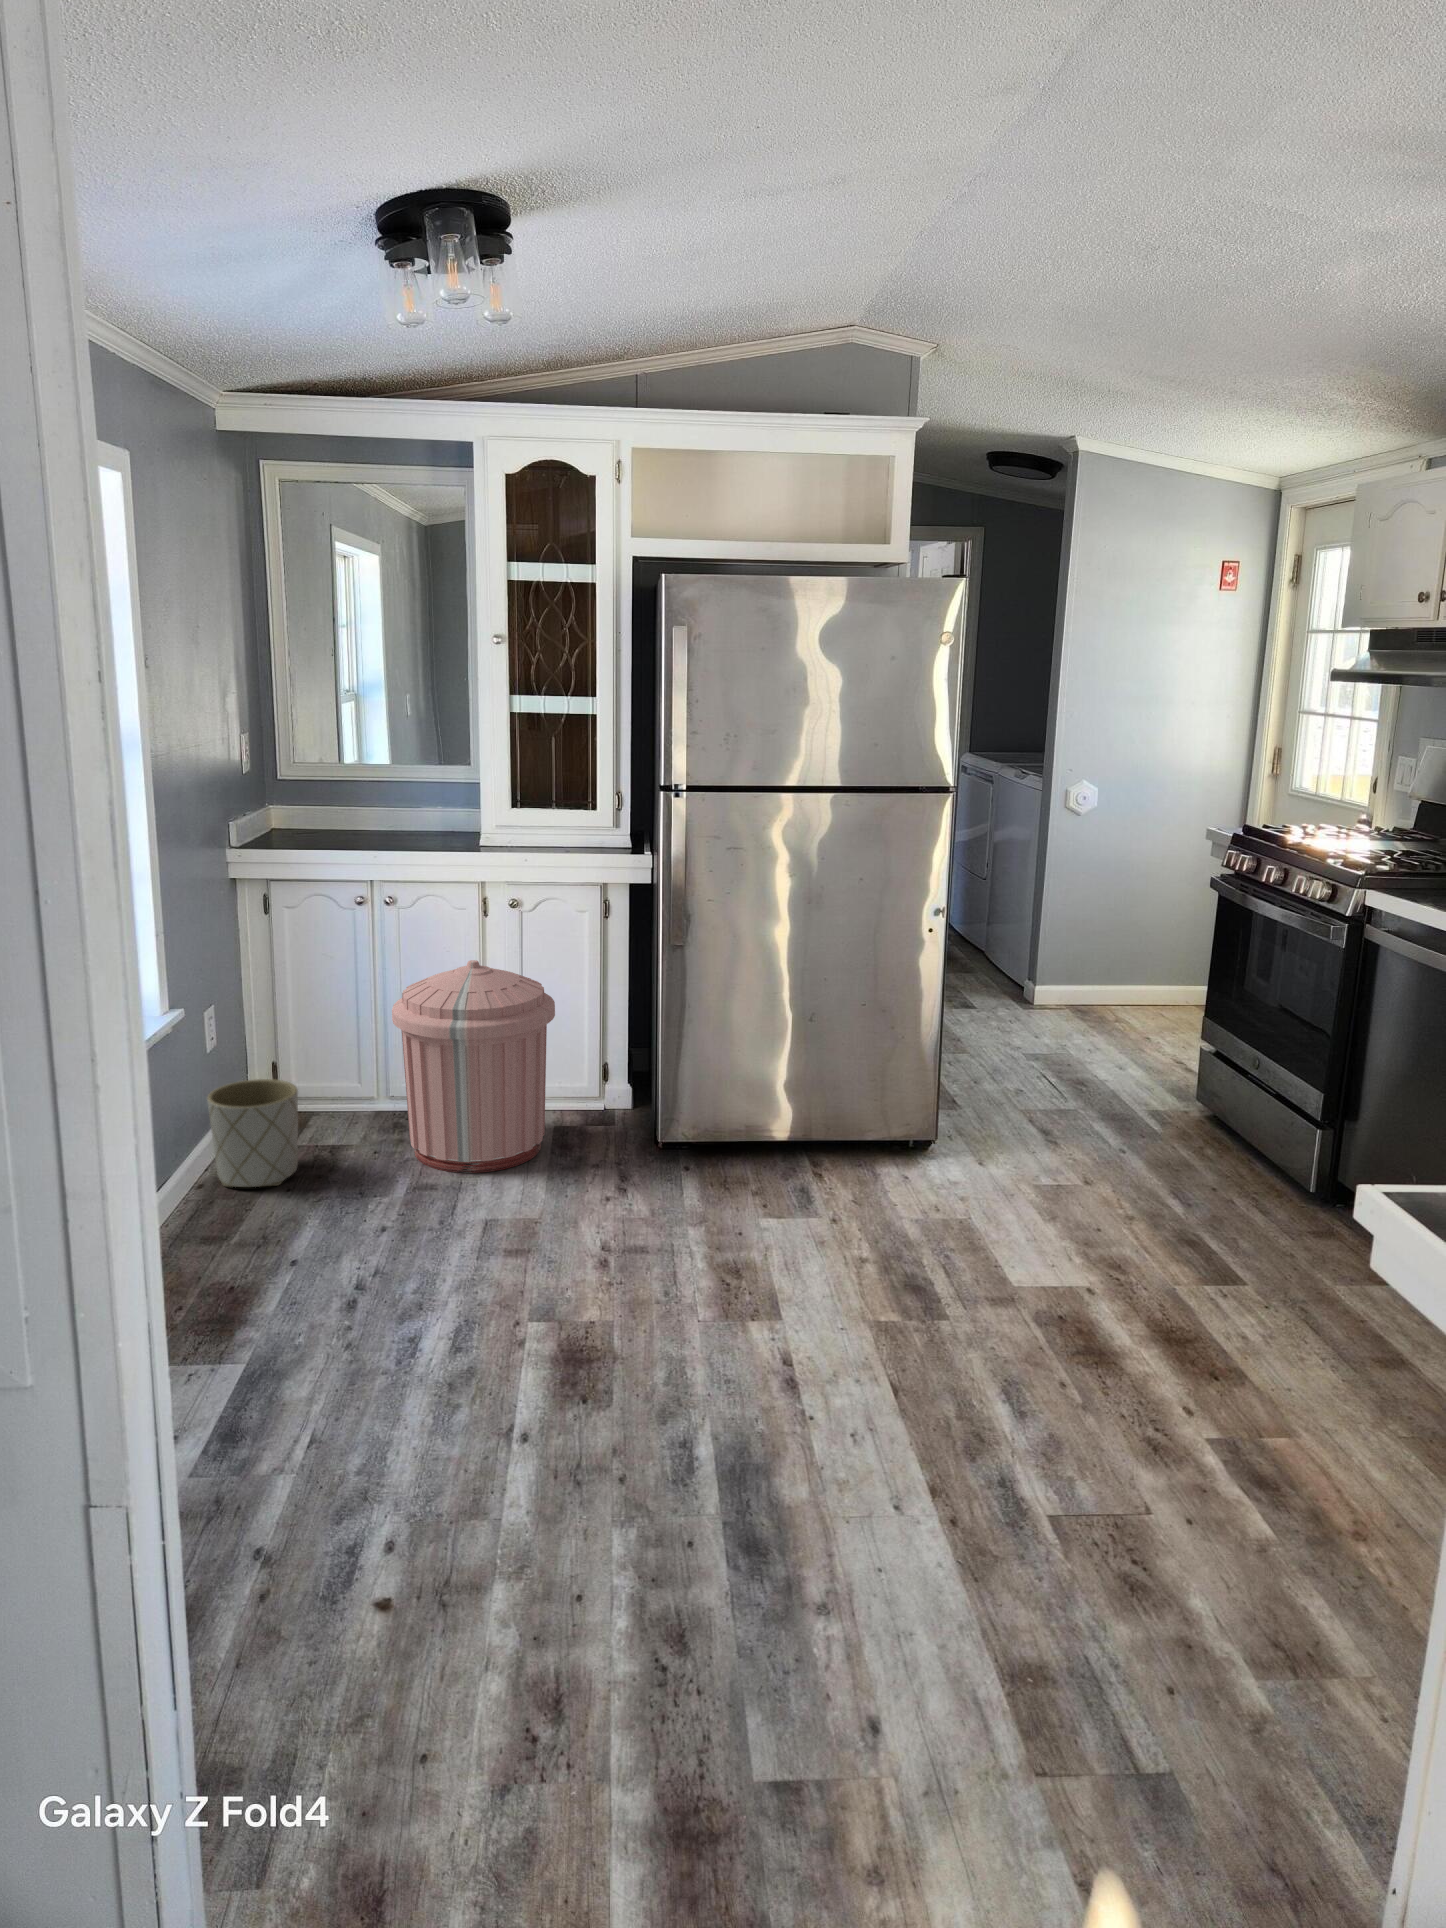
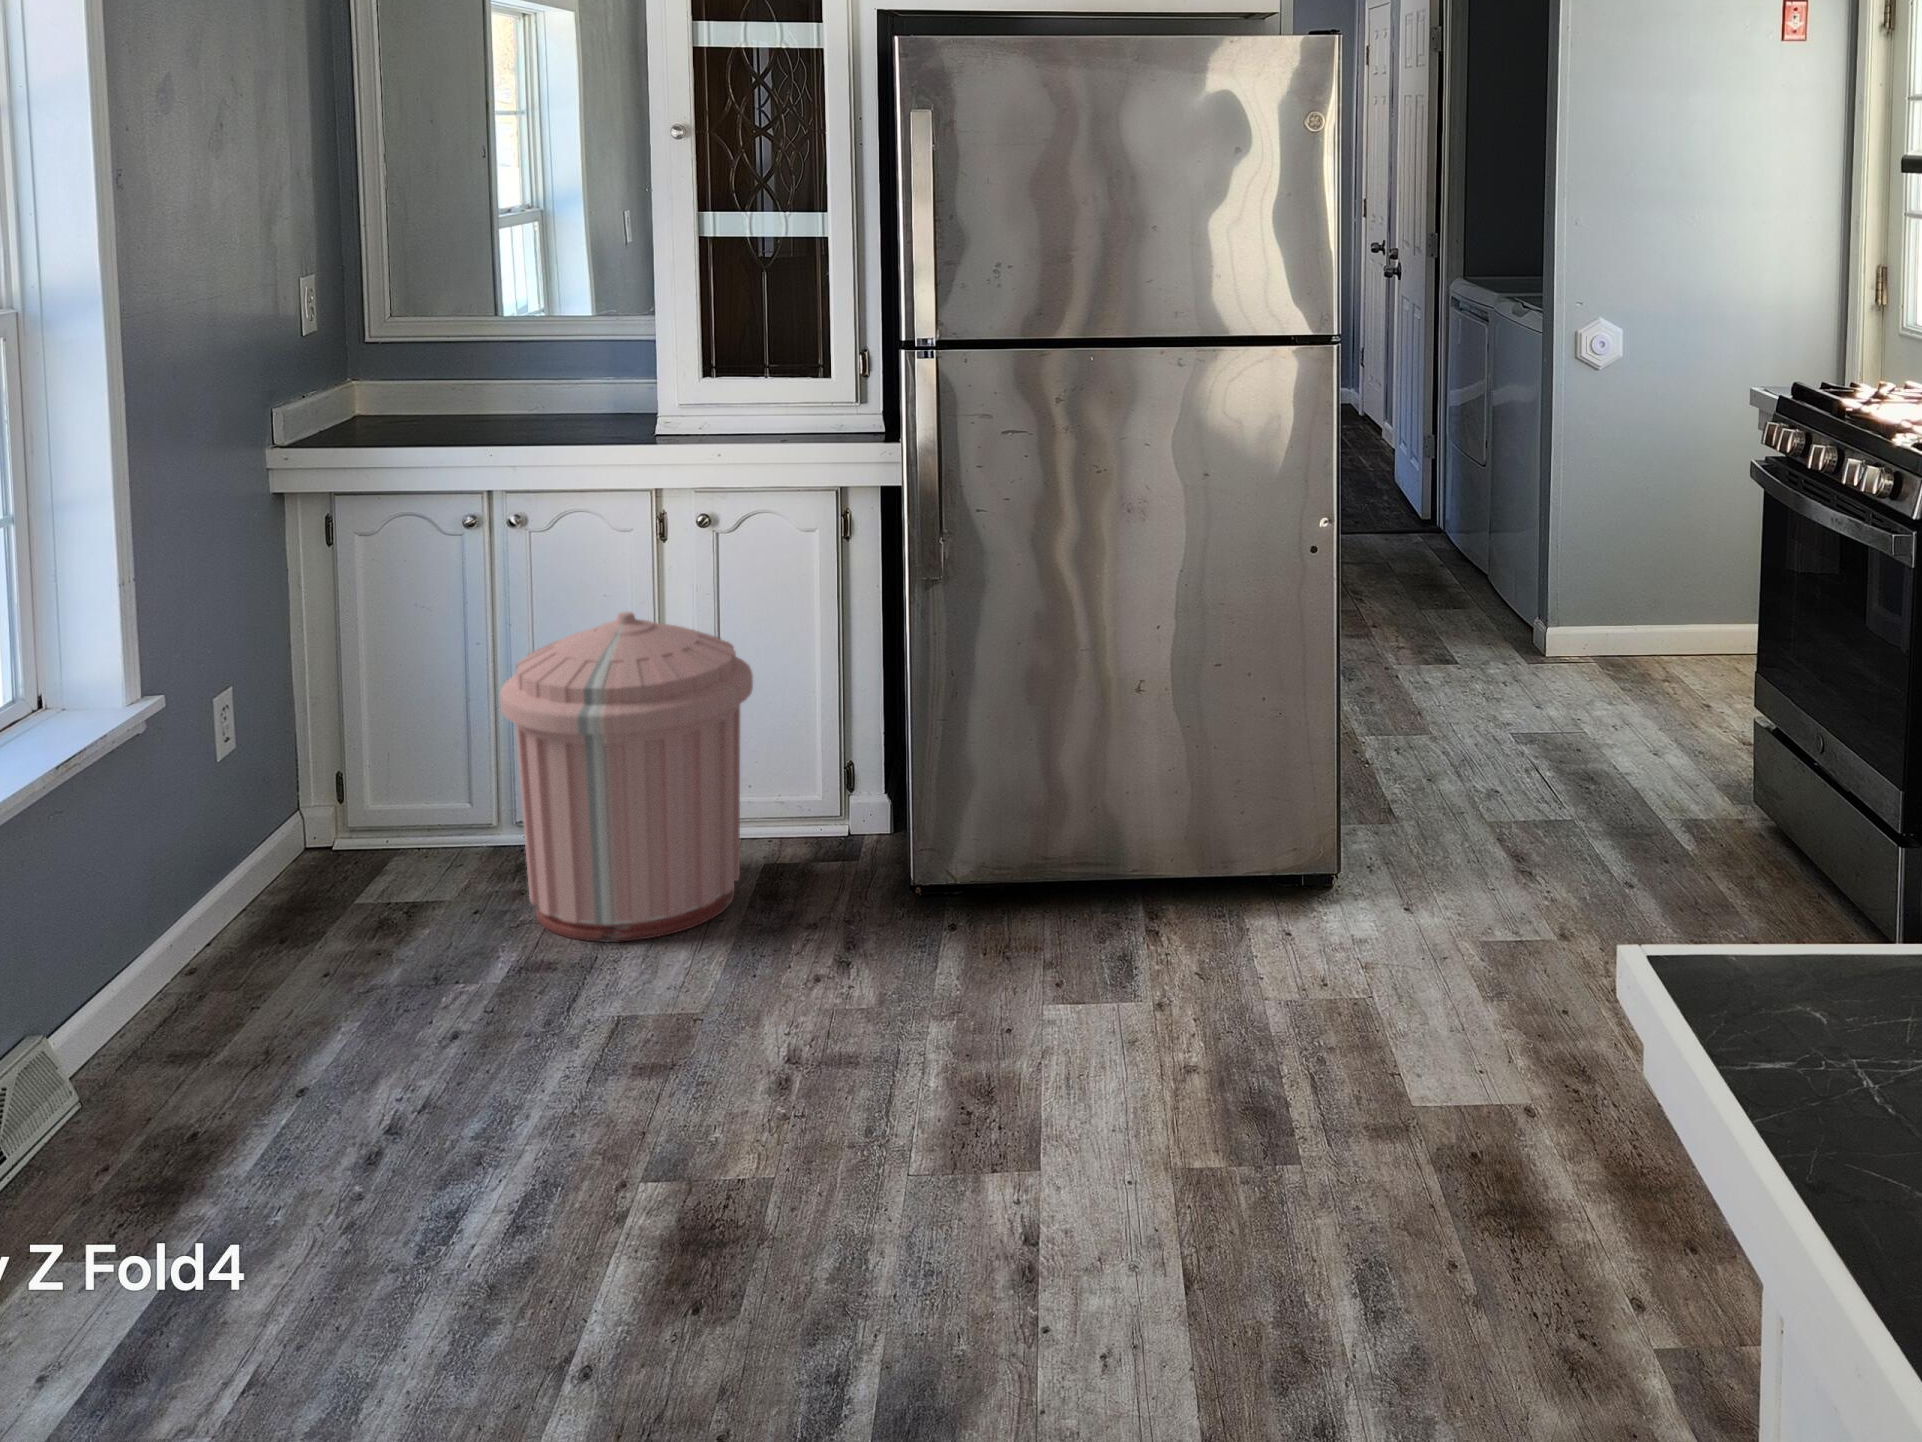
planter: present [207,1079,298,1187] -> none [206,801,349,971]

